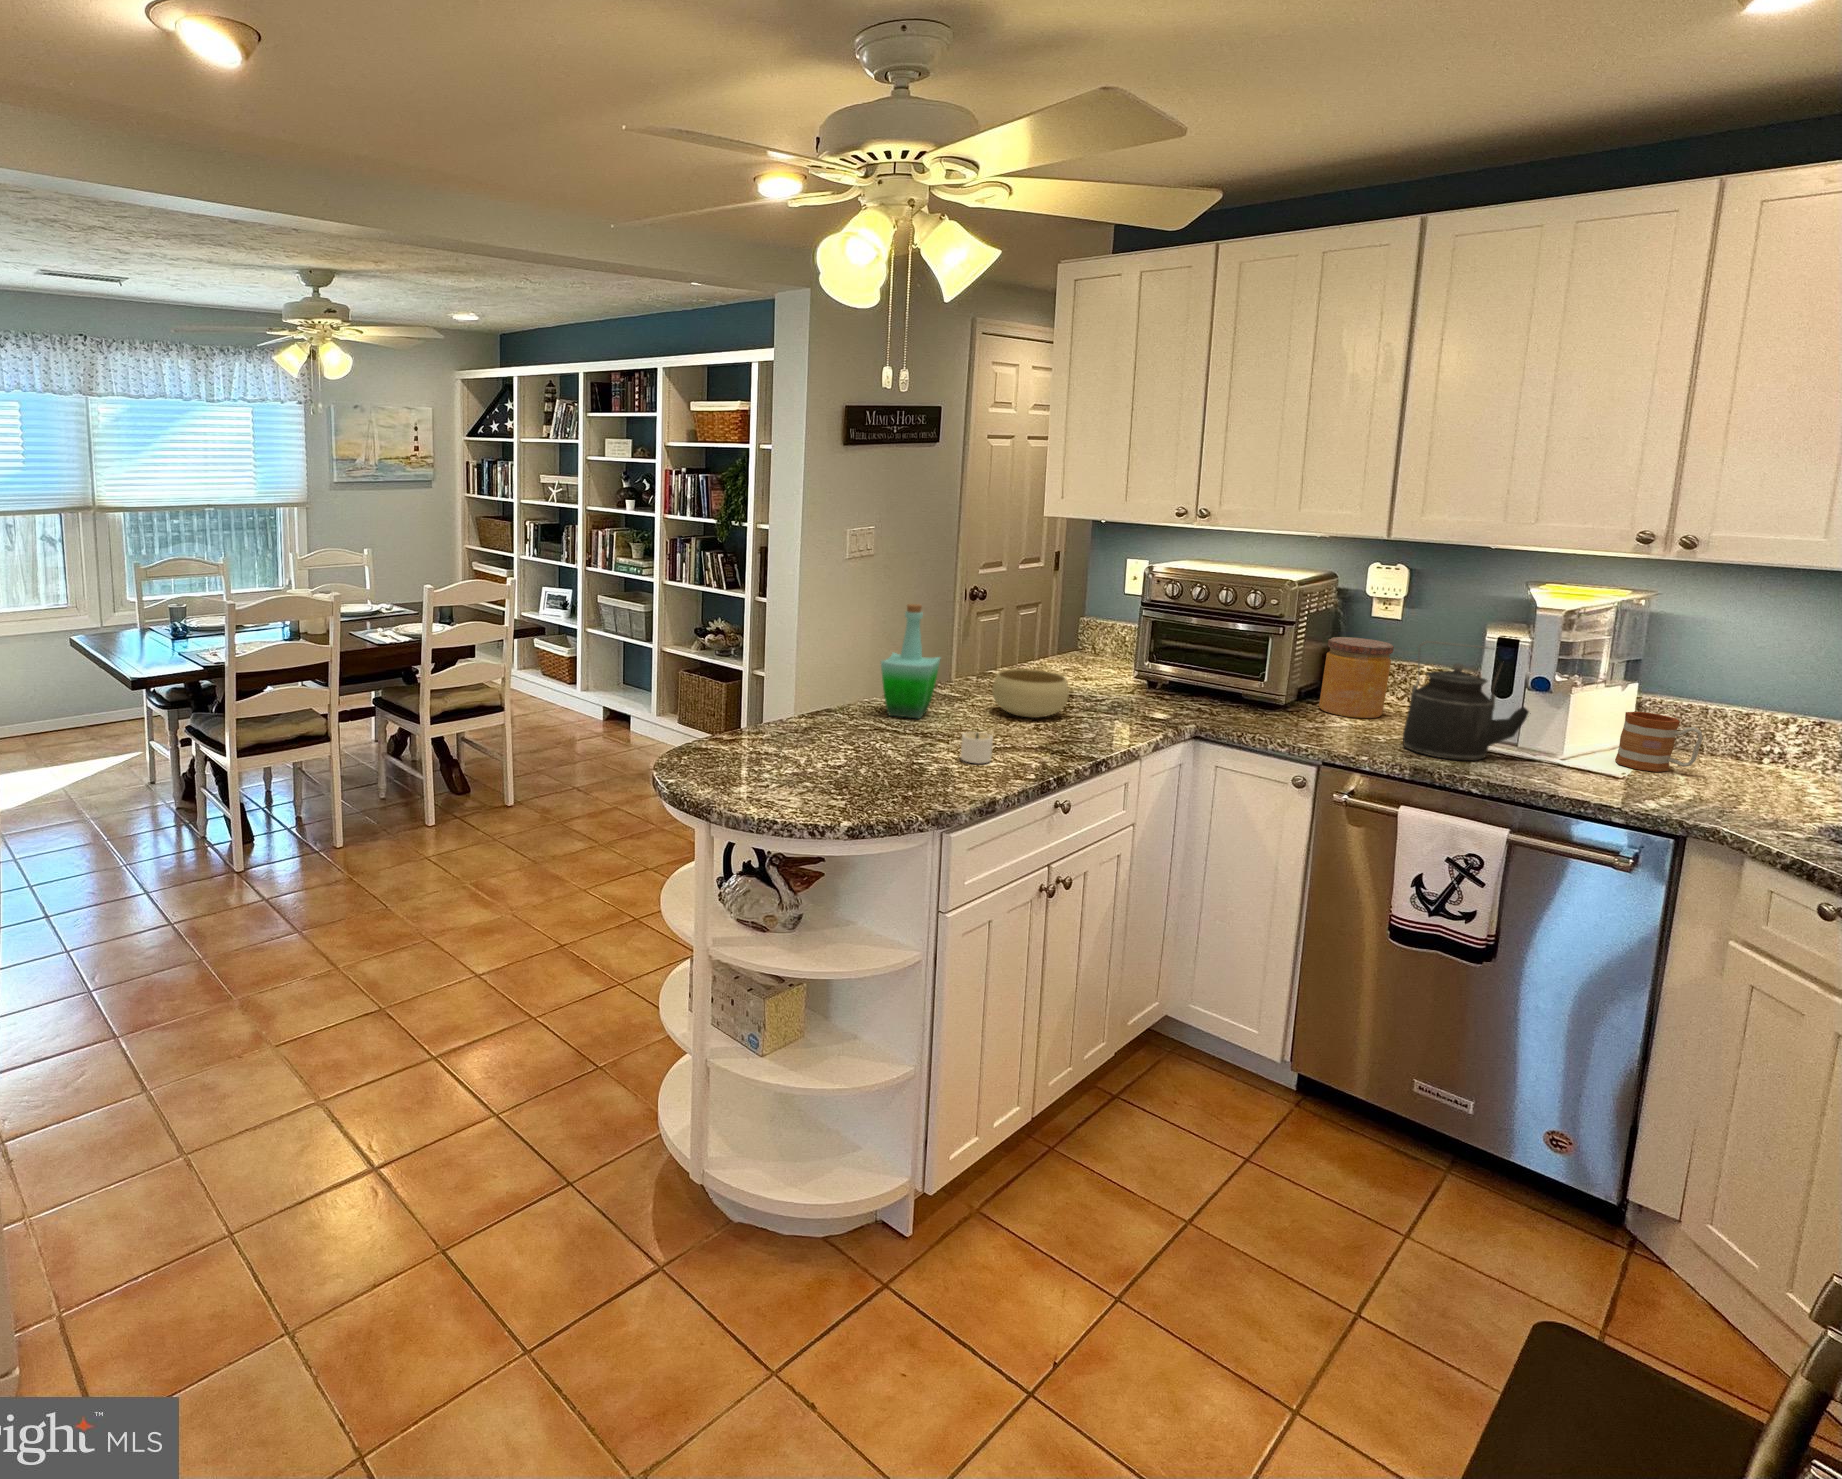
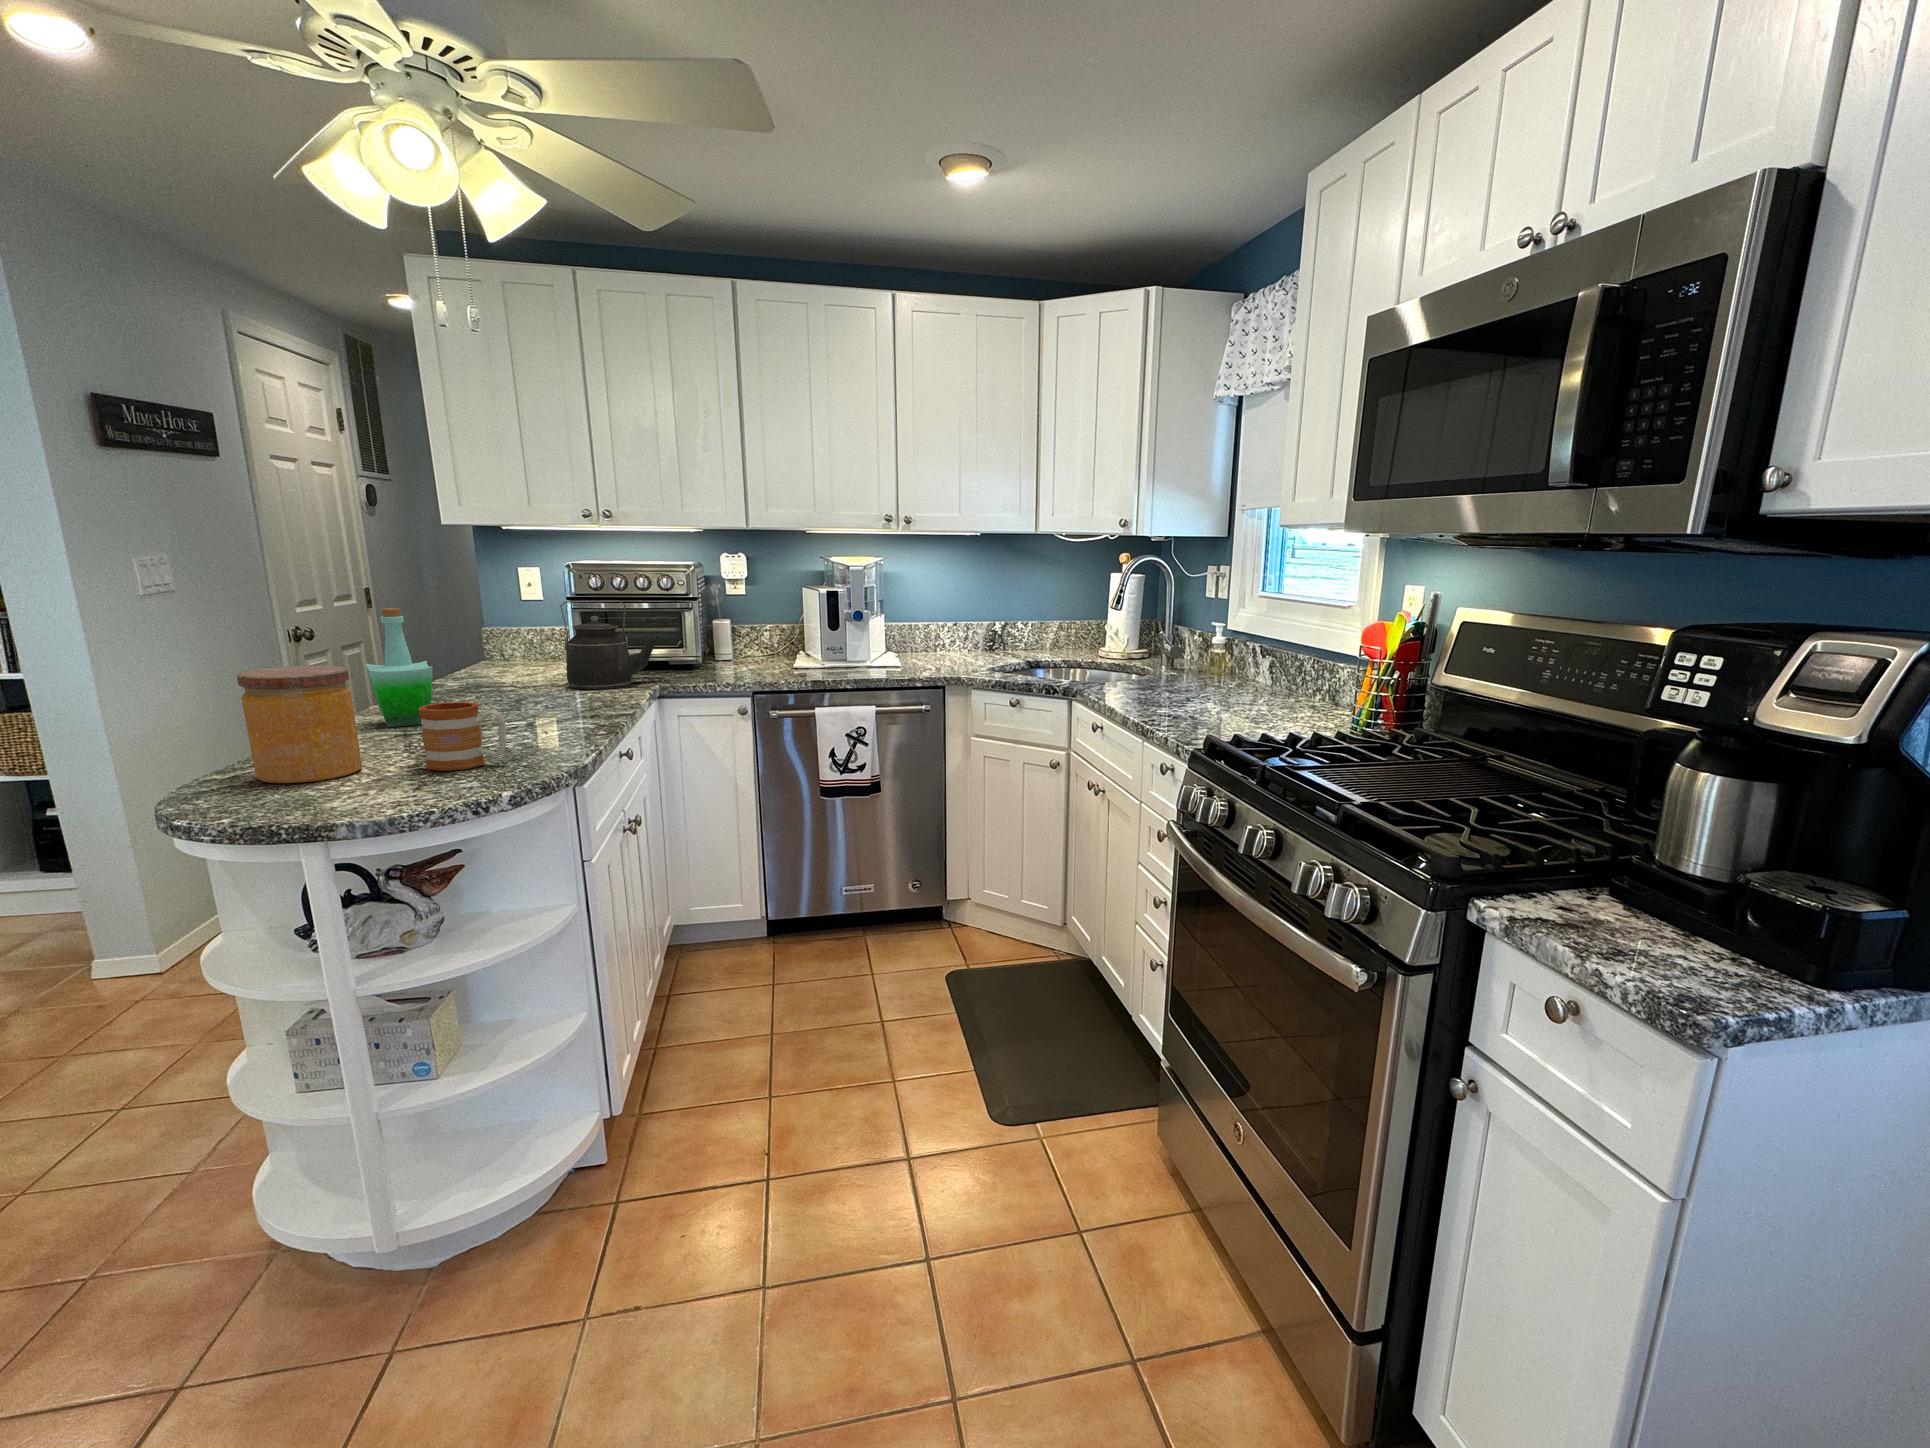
jar: present [1319,637,1394,718] -> present [237,666,362,783]
kettle: present [1403,641,1529,760] -> present [560,601,660,689]
bowl: present [992,669,1069,718] -> none [483,664,564,706]
mug: present [1615,712,1703,772] -> present [418,702,506,771]
candle: present [961,732,993,763] -> none [524,710,569,739]

